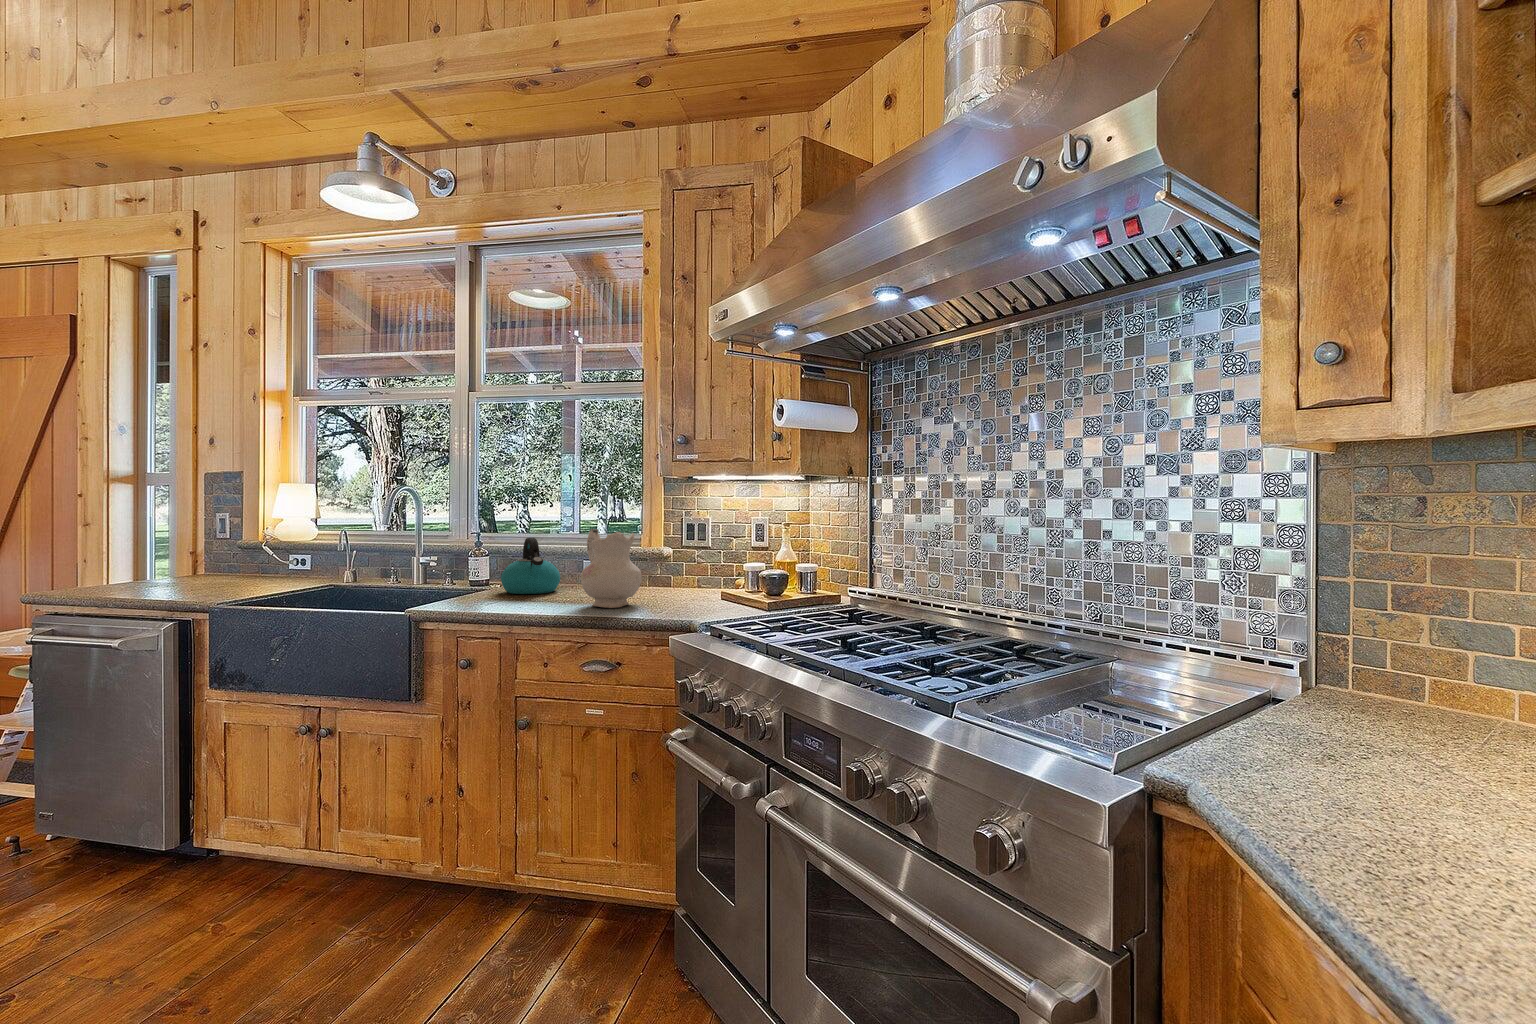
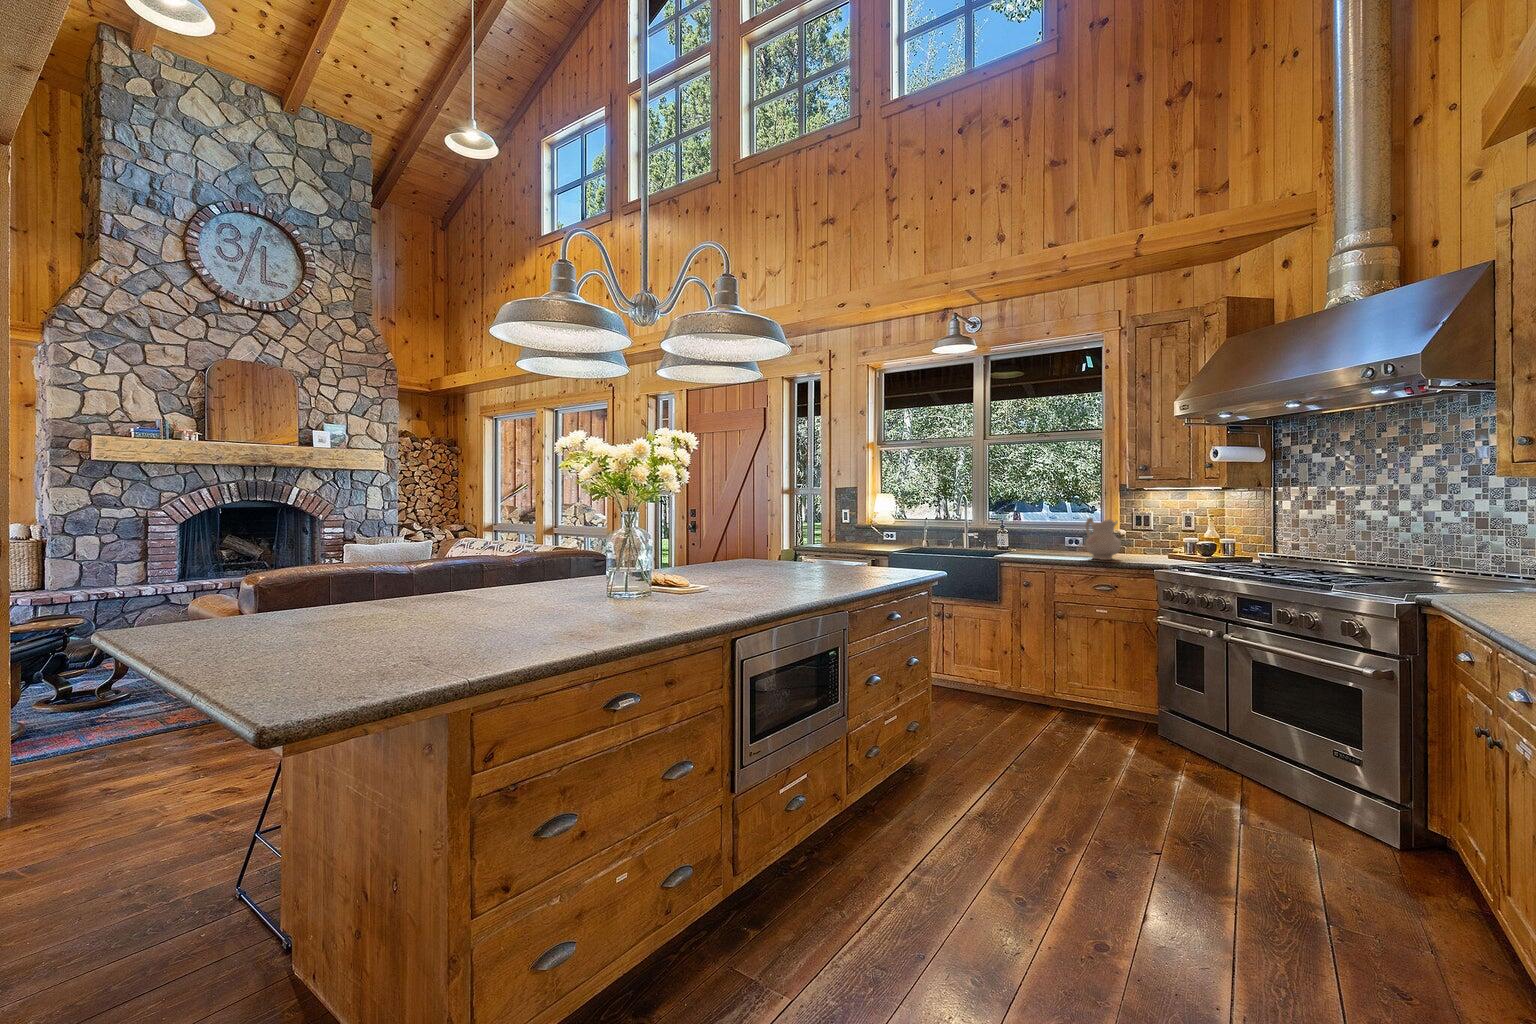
kettle: present [501,538,560,594] -> none [1024,523,1058,554]

